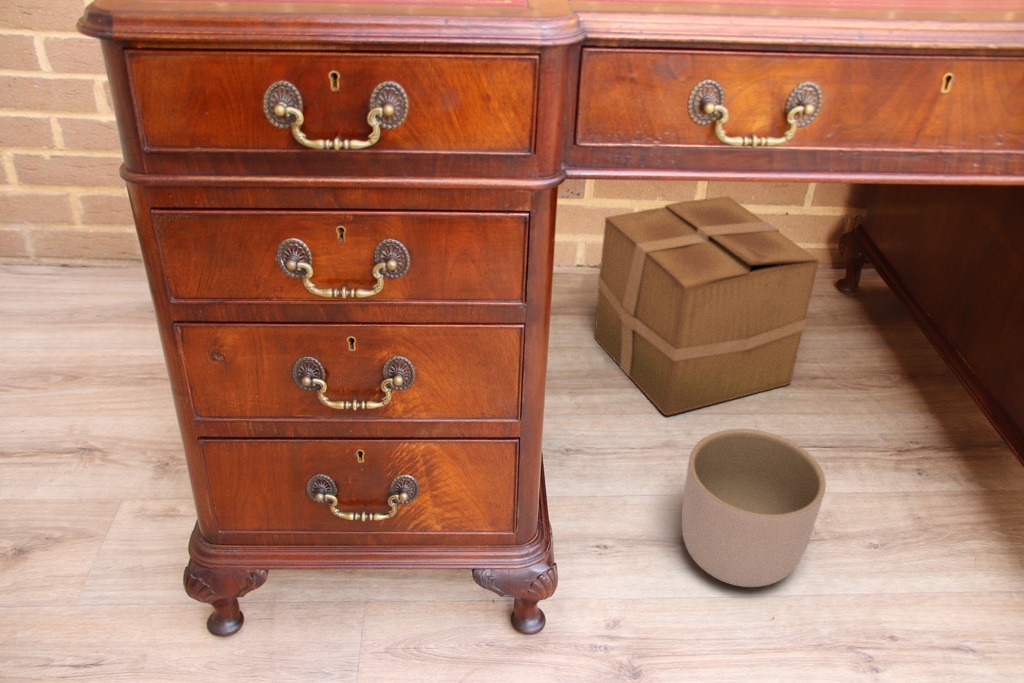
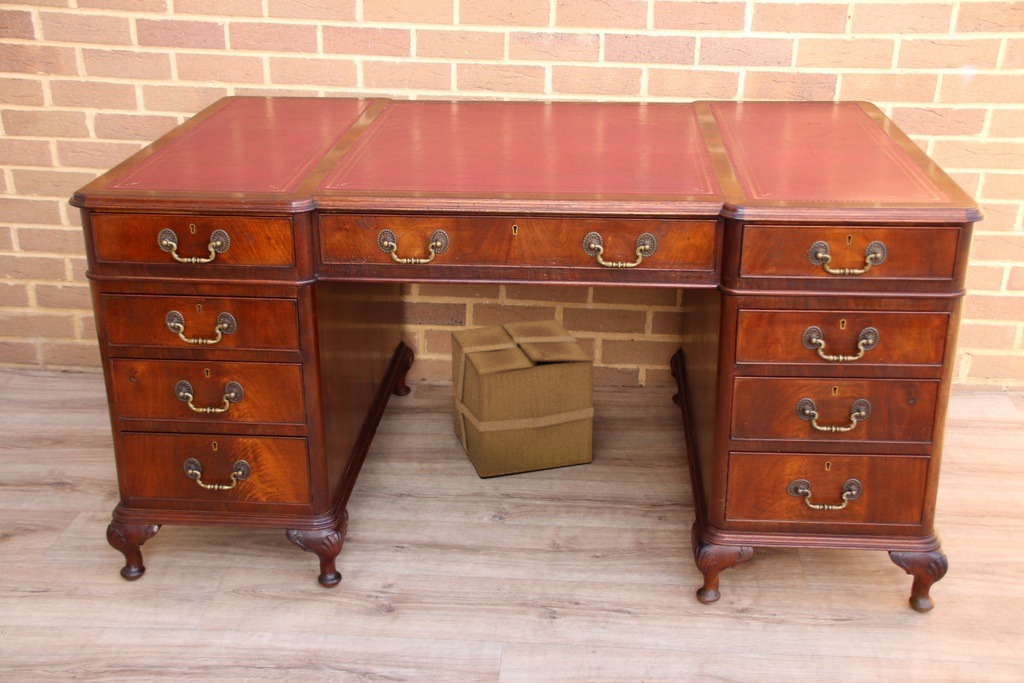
planter: present [682,429,826,587] -> none [441,464,532,569]

